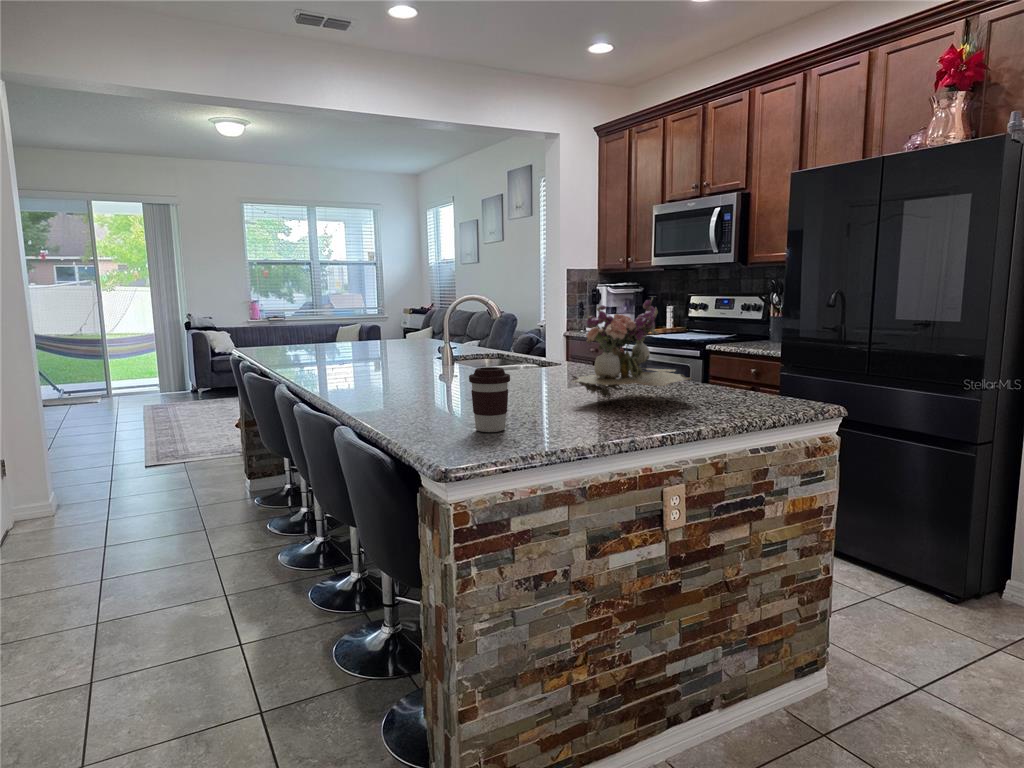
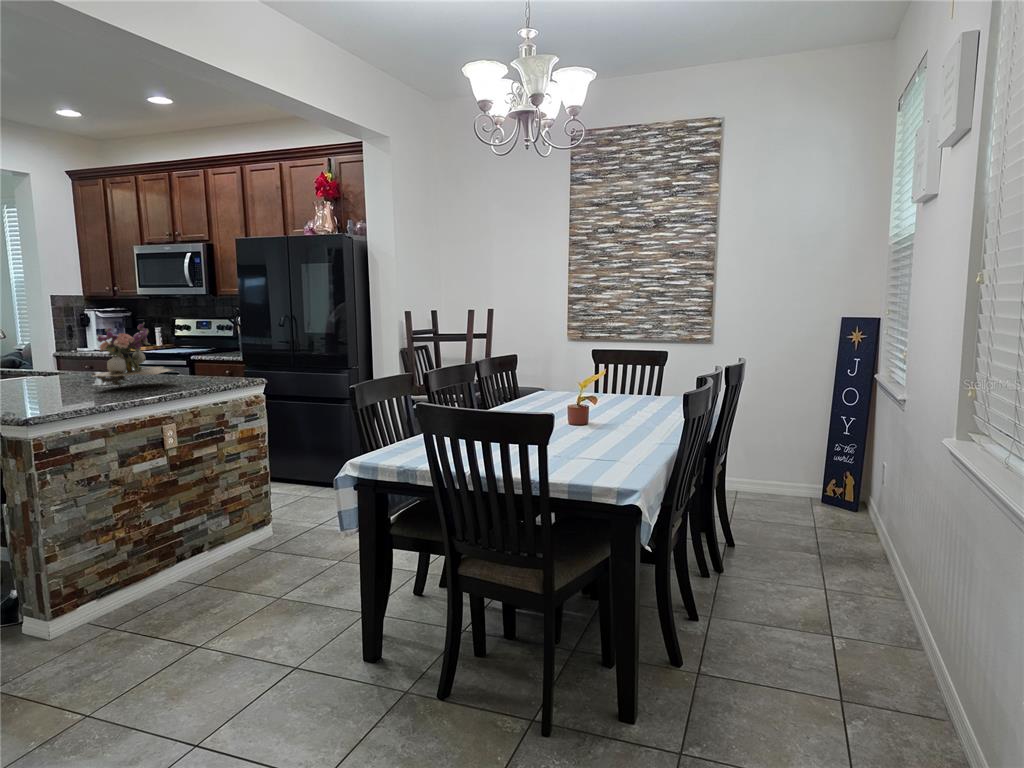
coffee cup: present [469,367,510,432] -> none [21,367,53,406]

